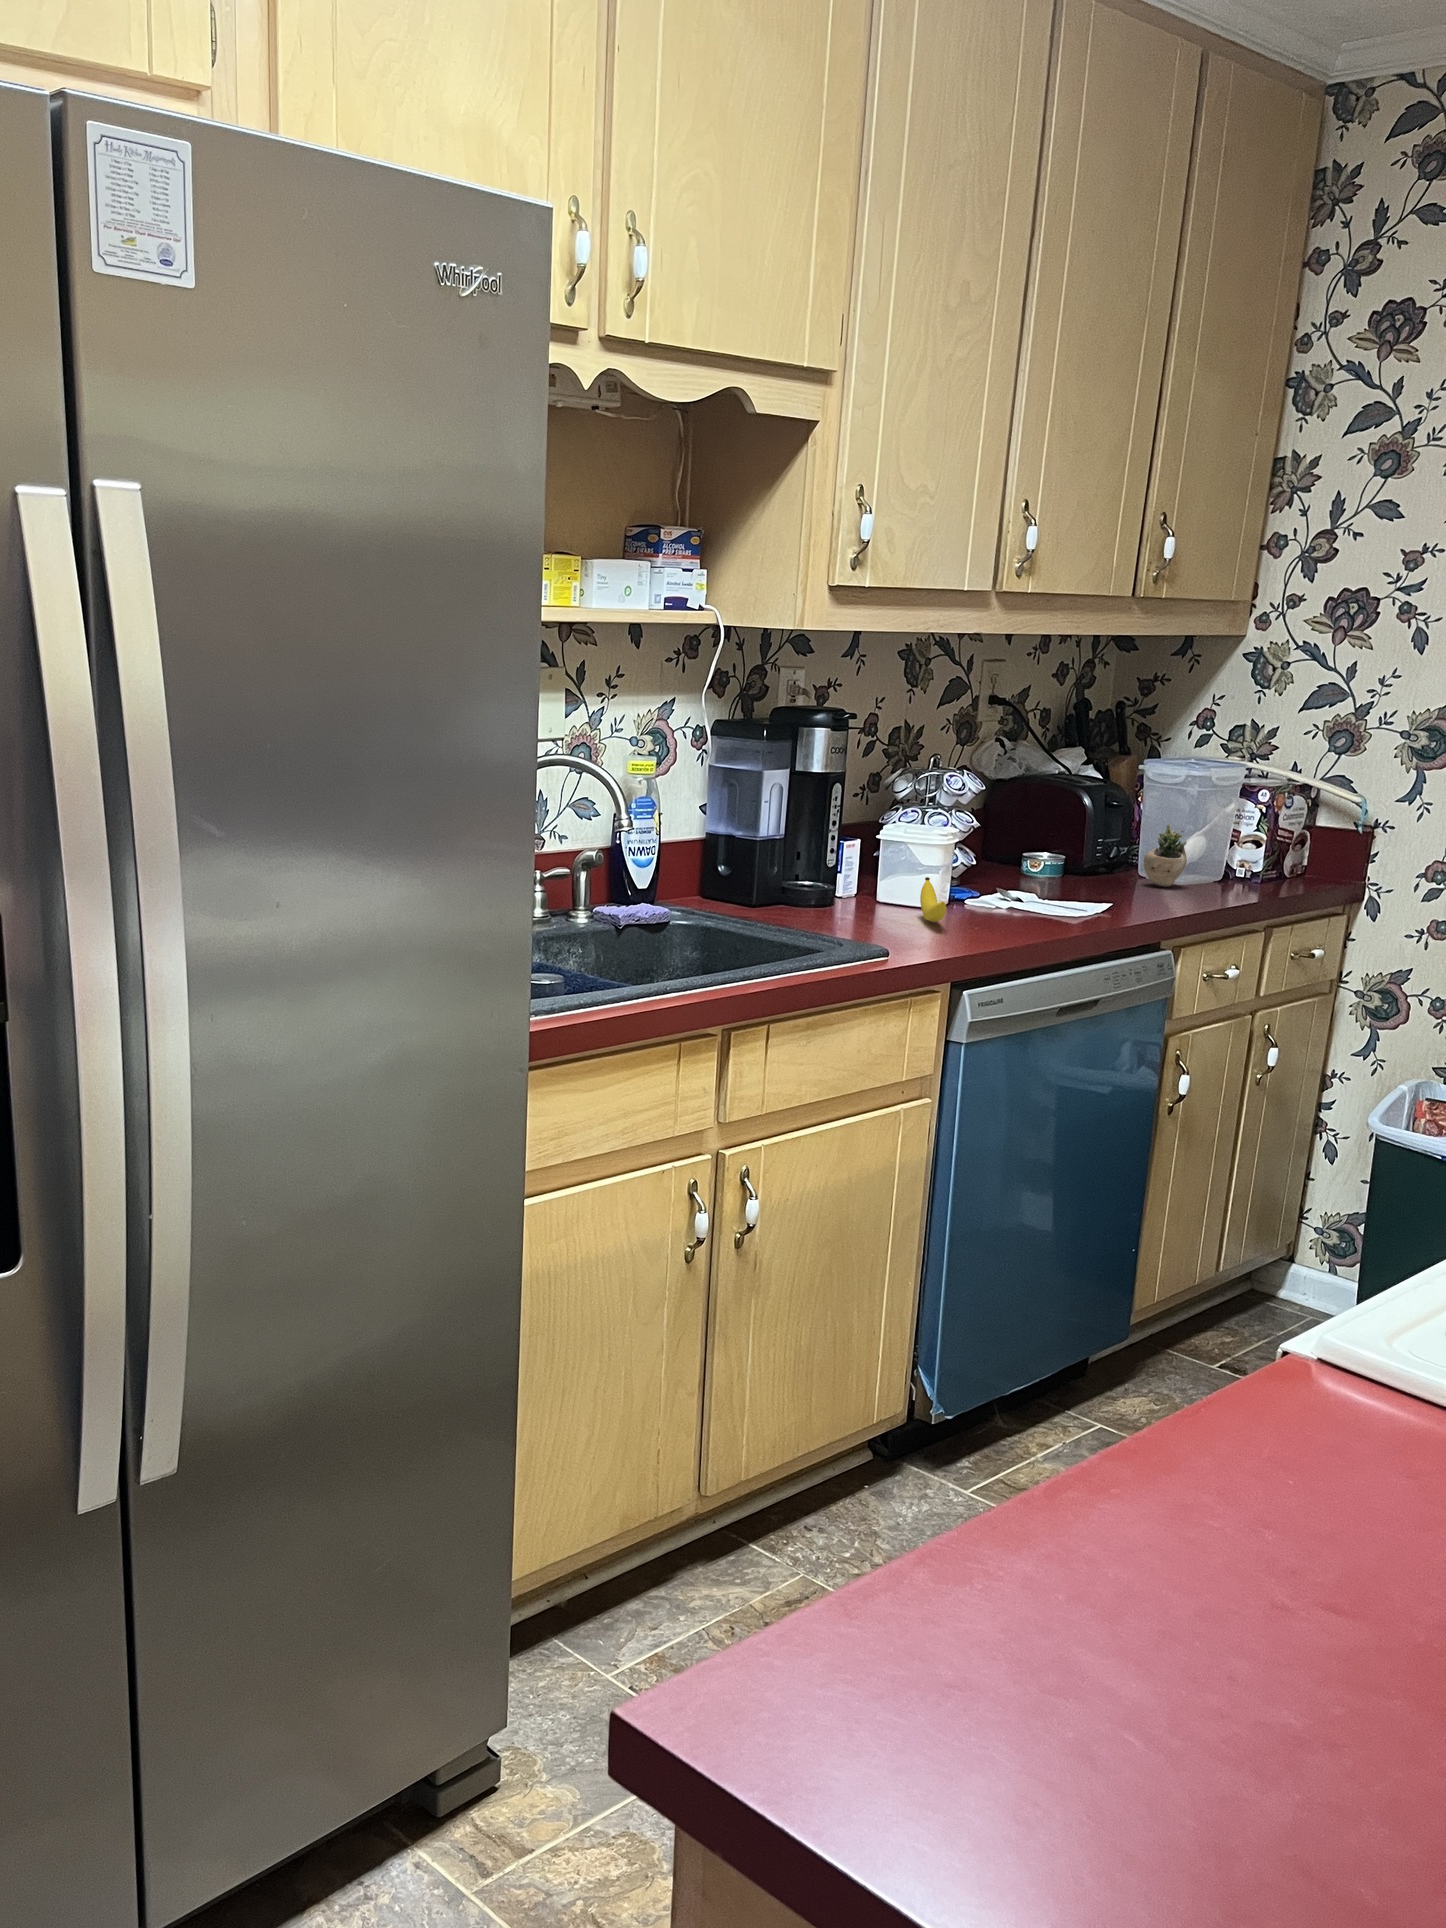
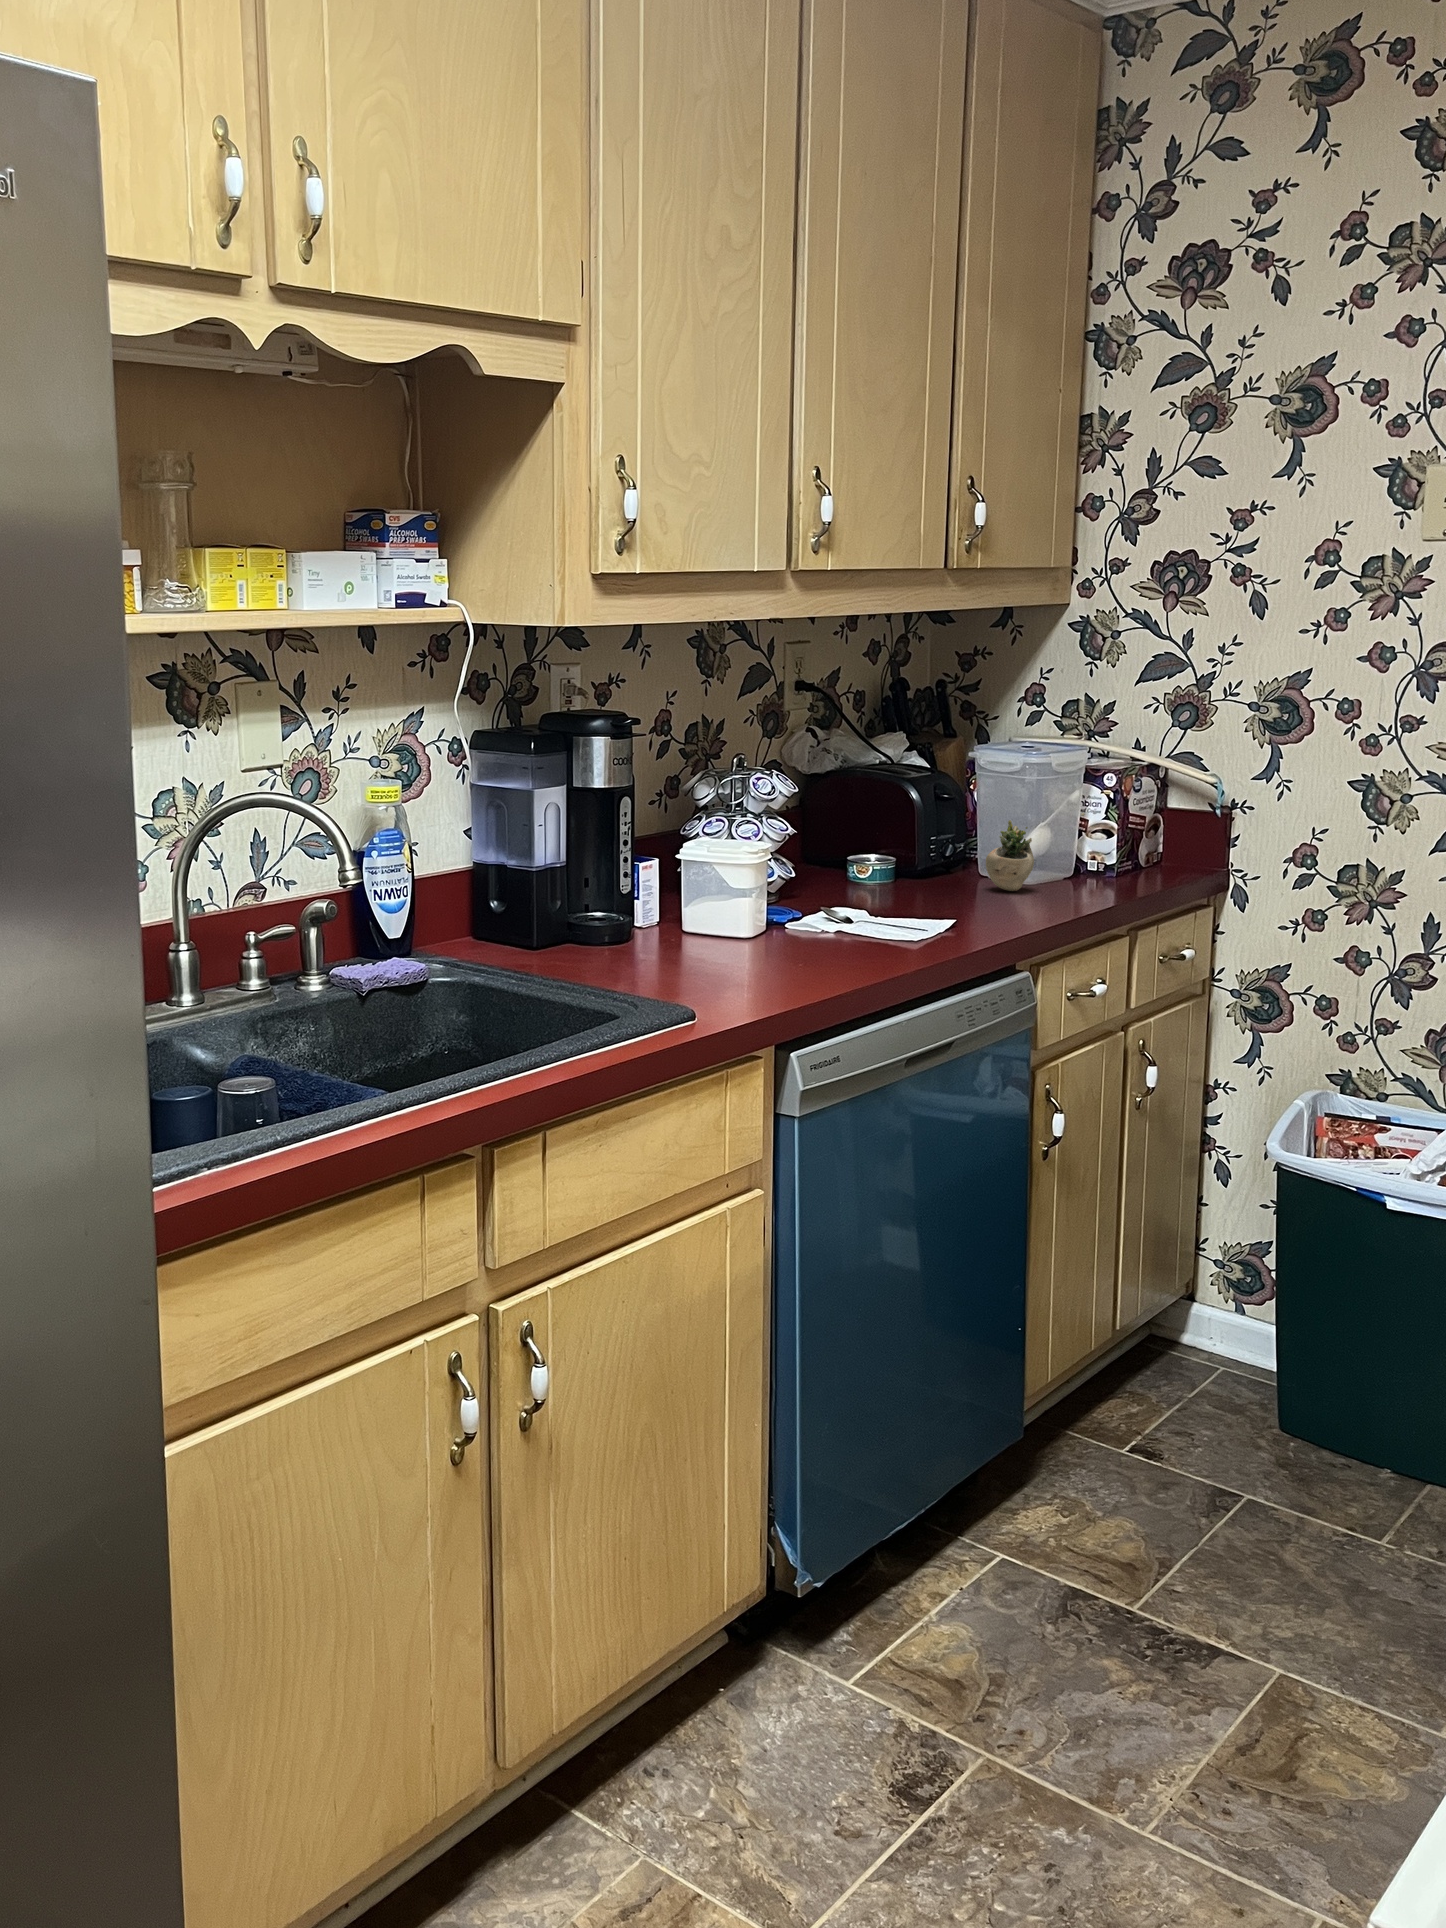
banana: present [920,877,946,922] -> none [733,907,765,964]

